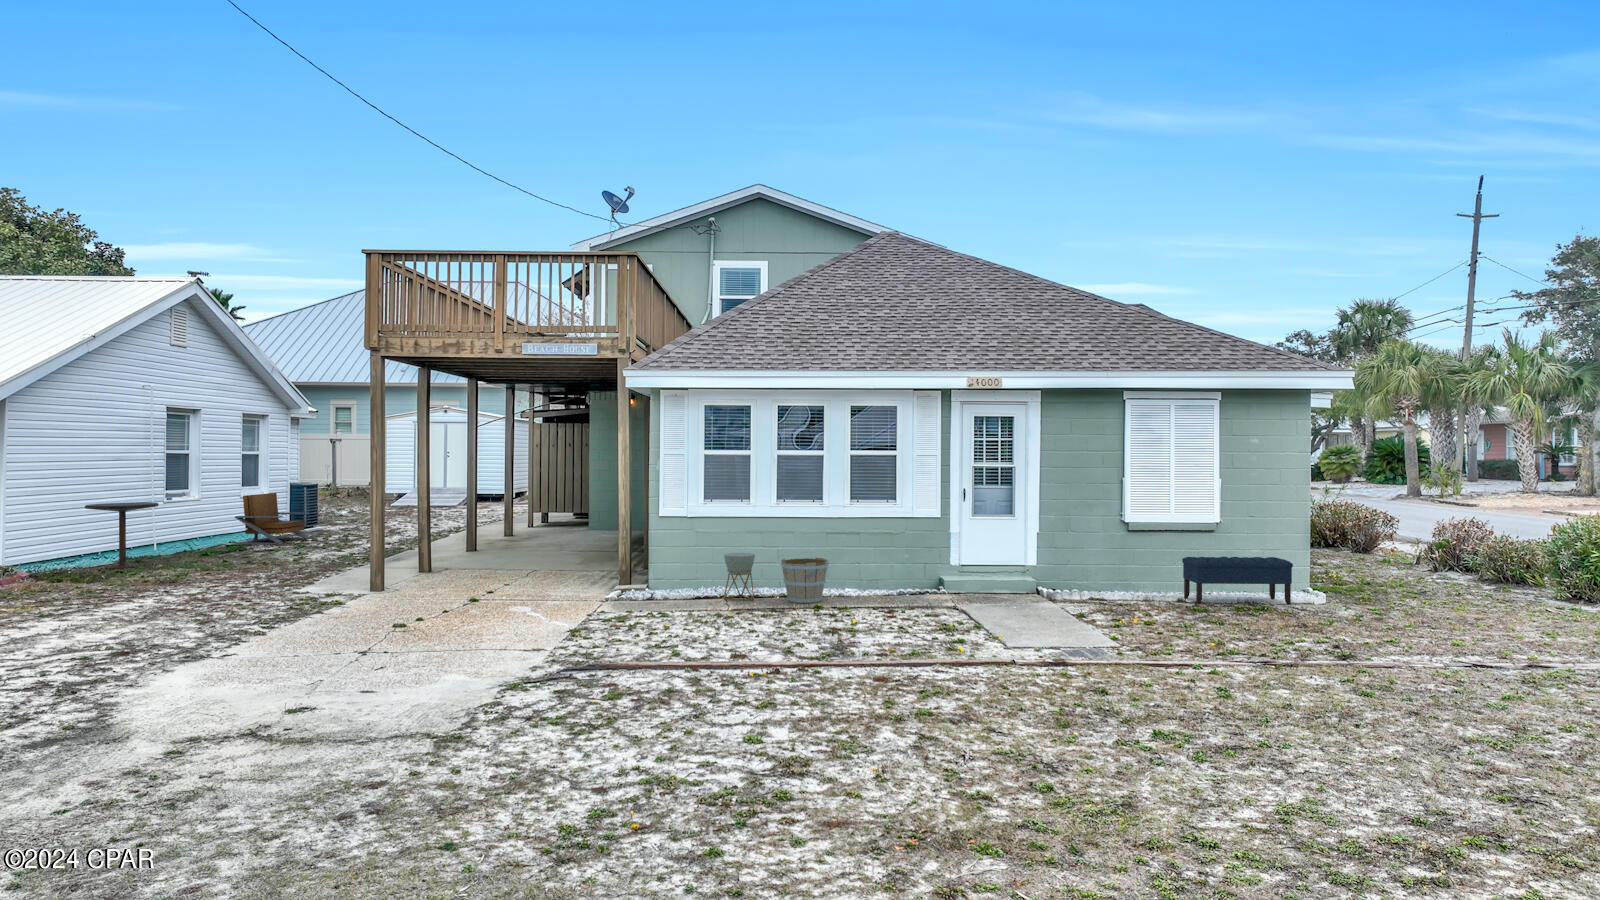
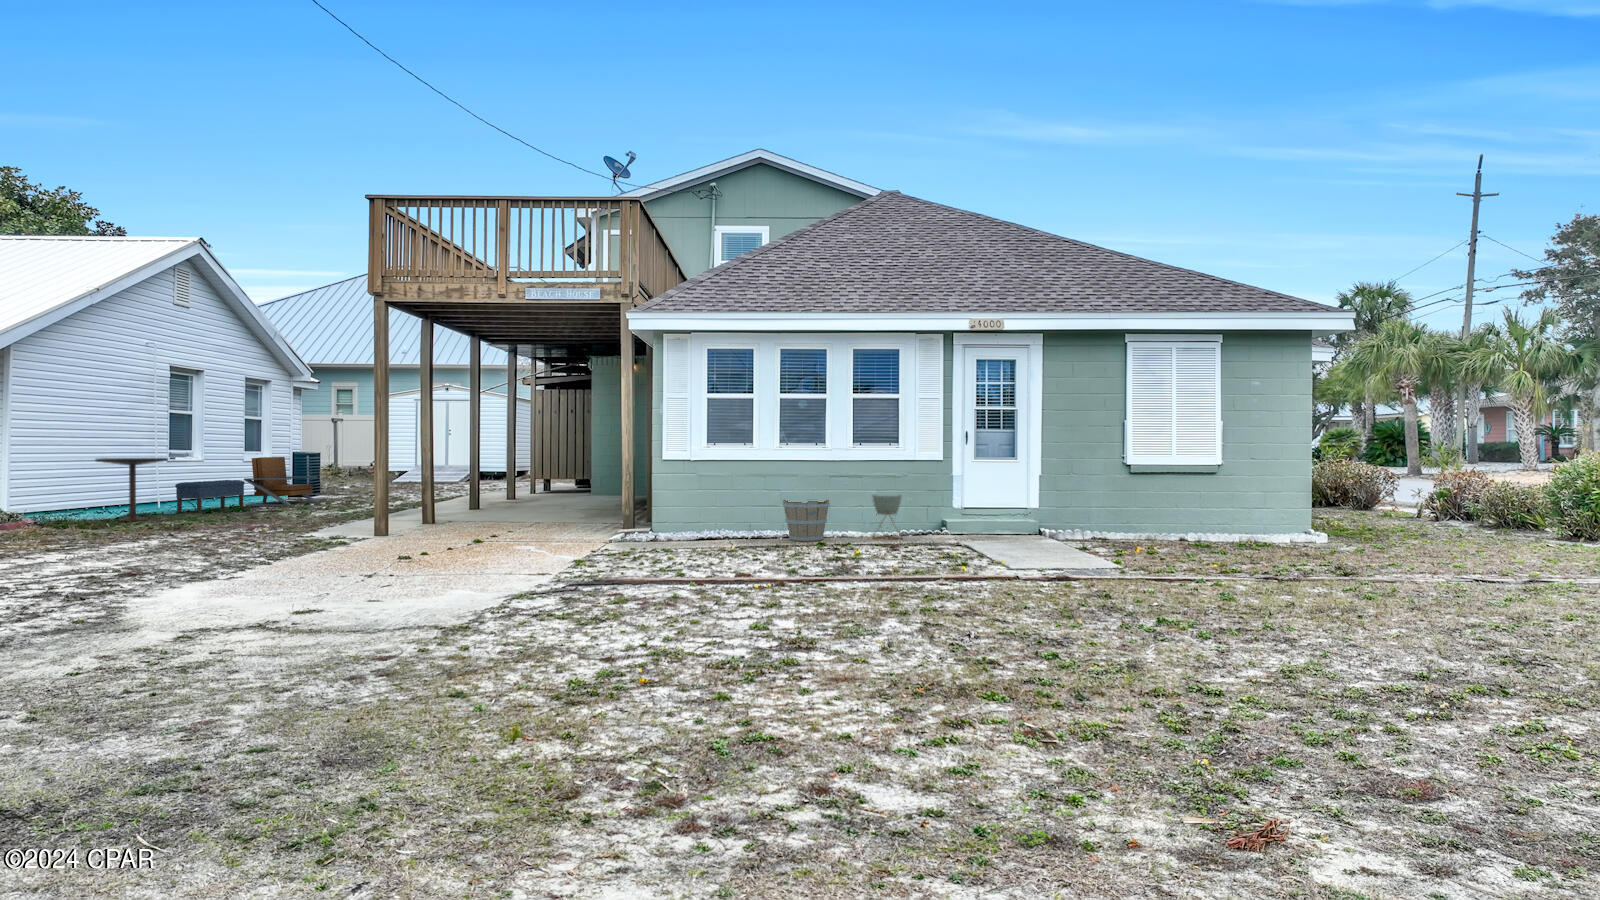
planter: present [724,553,755,600] -> present [872,494,902,539]
bench: present [1182,557,1293,605] -> present [175,480,245,513]

